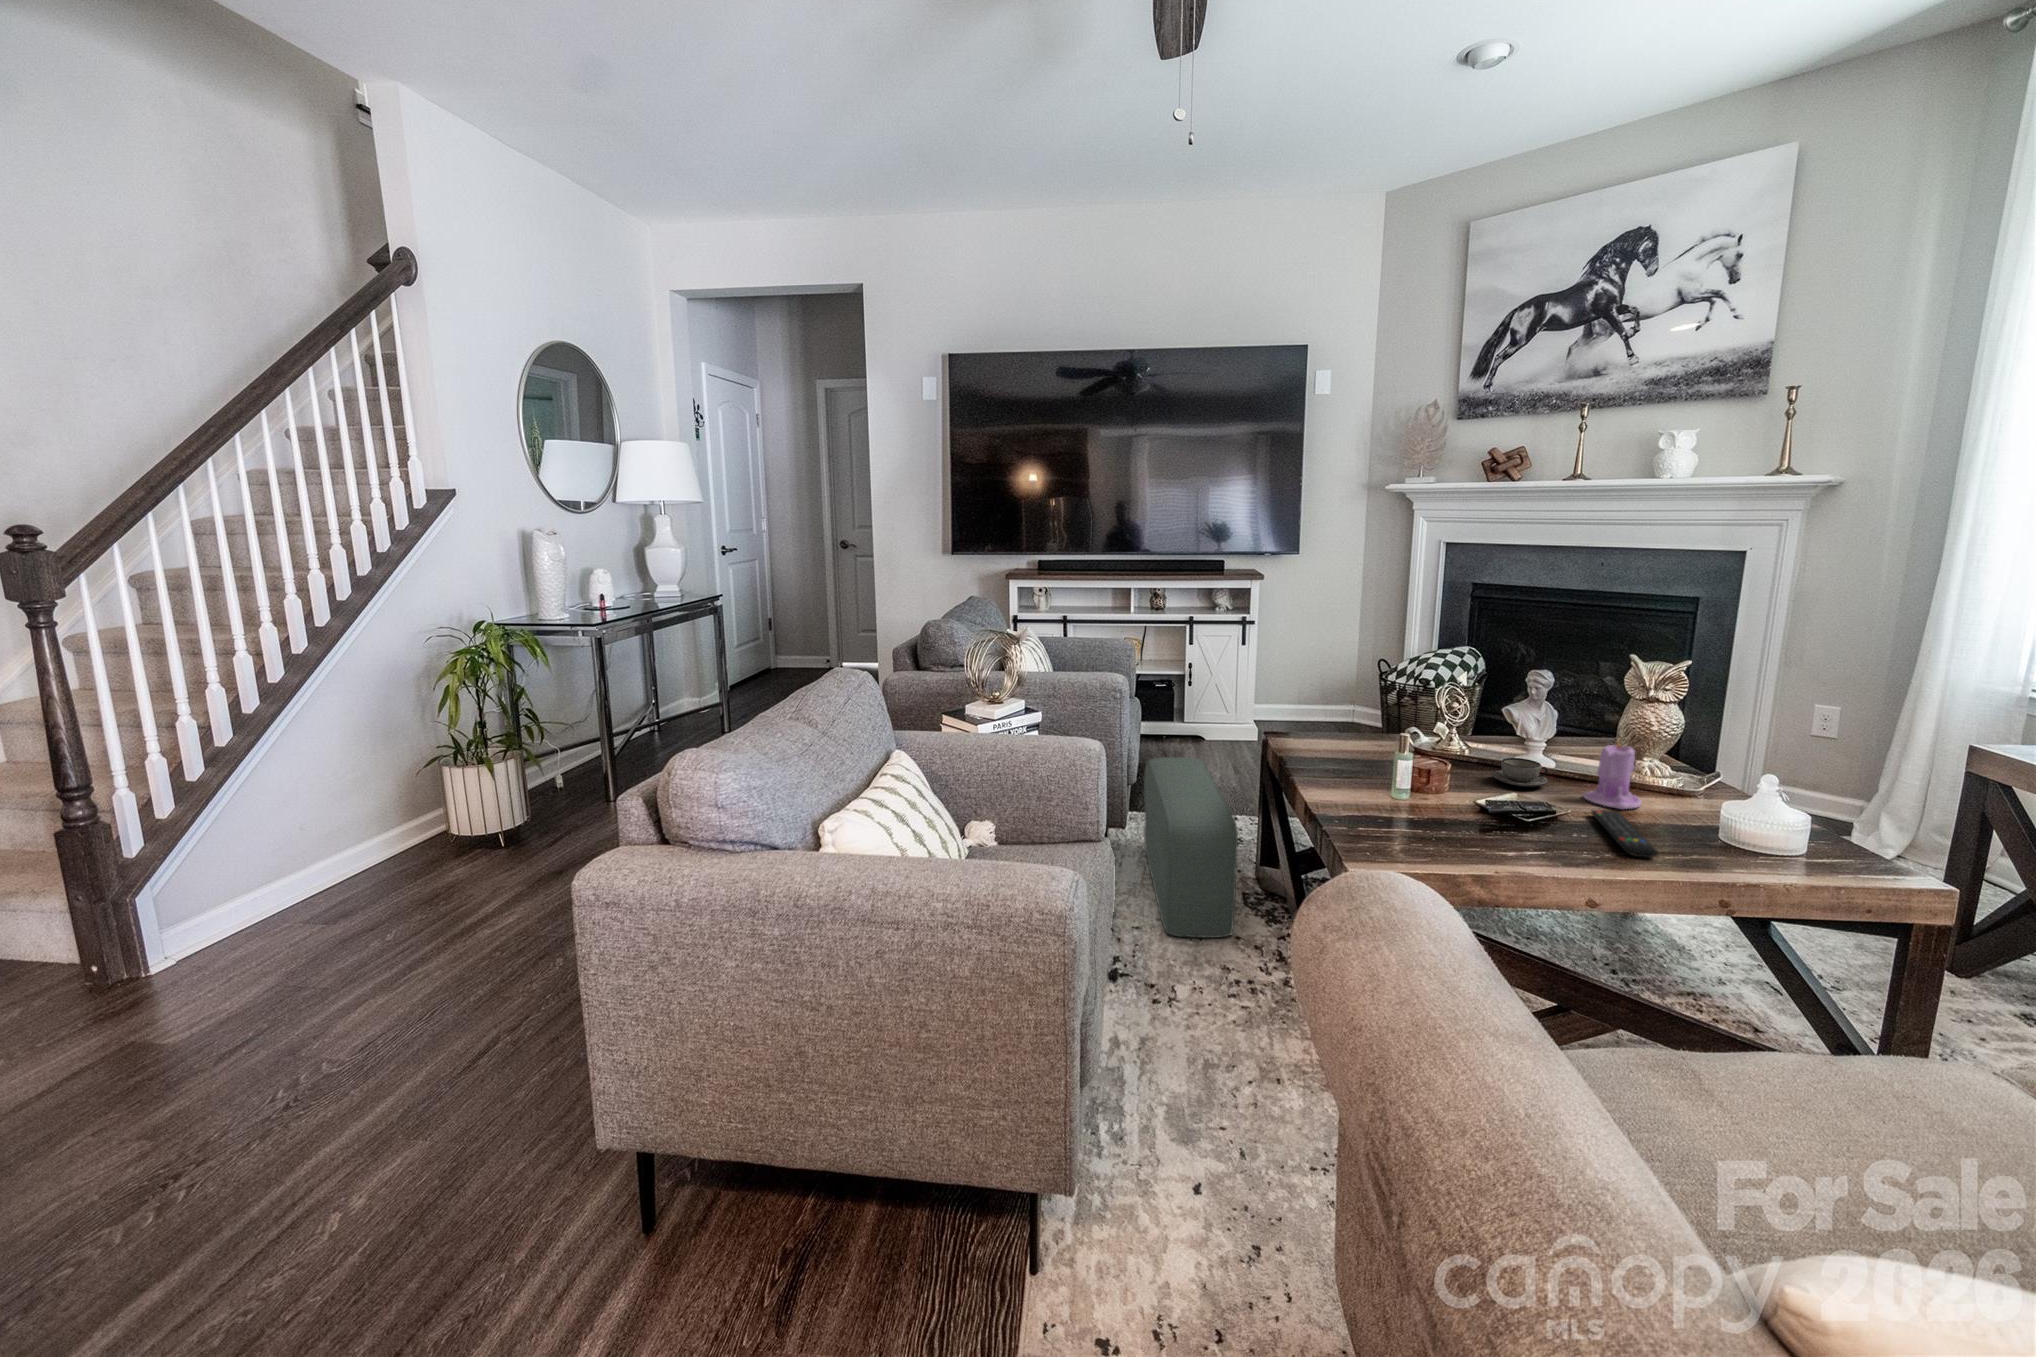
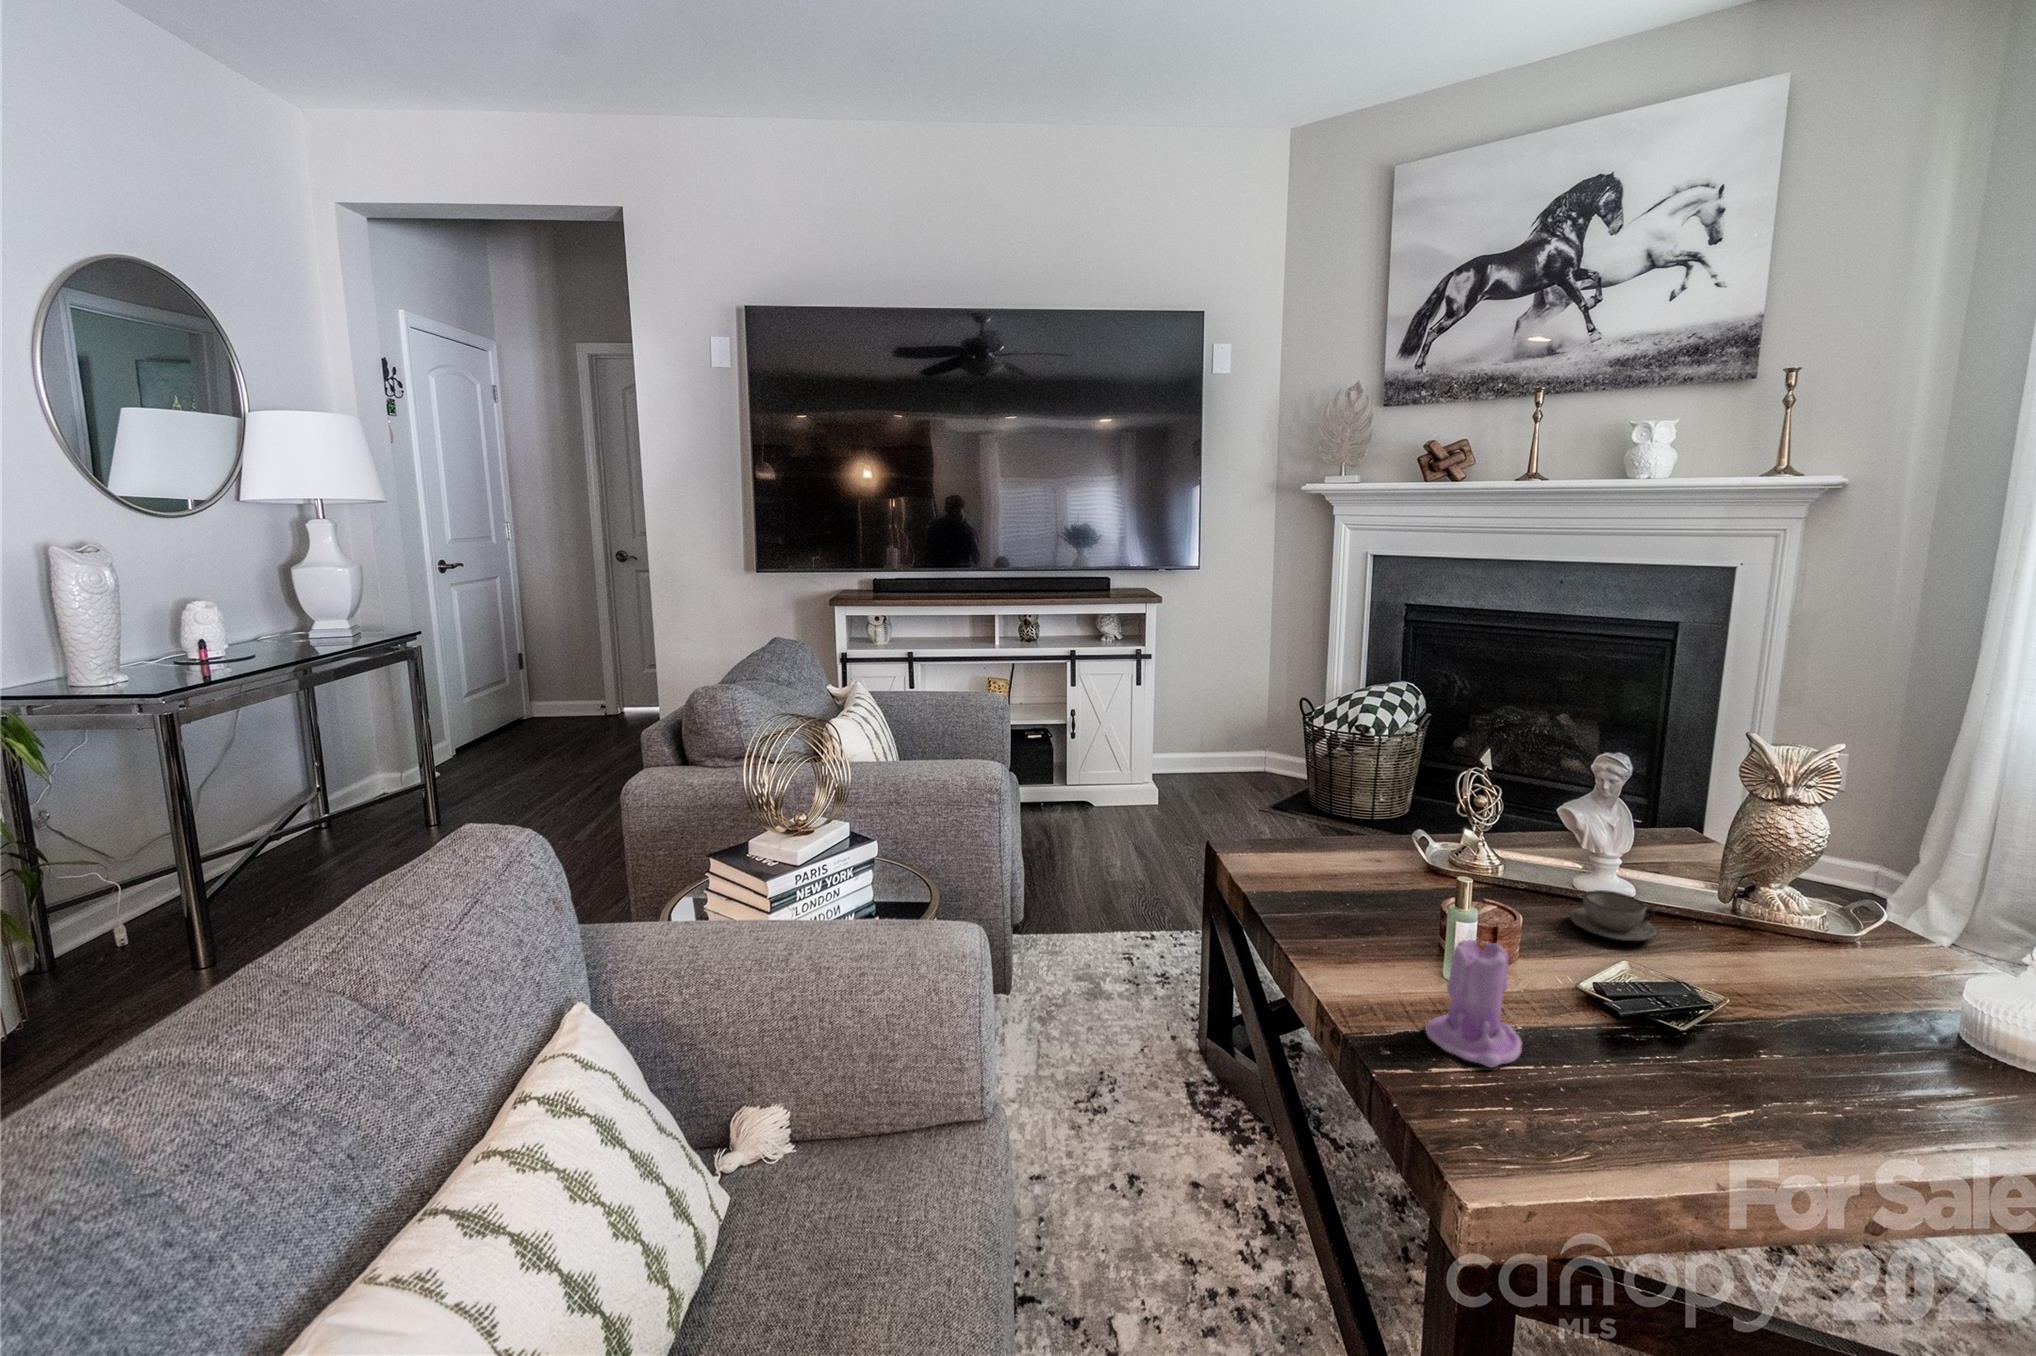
candle: present [1583,743,1641,809] -> present [1425,935,1522,1067]
pouf: present [1144,757,1238,938] -> none [1034,874,1194,1202]
remote control: present [1591,810,1658,858] -> none [1759,993,1944,1115]

